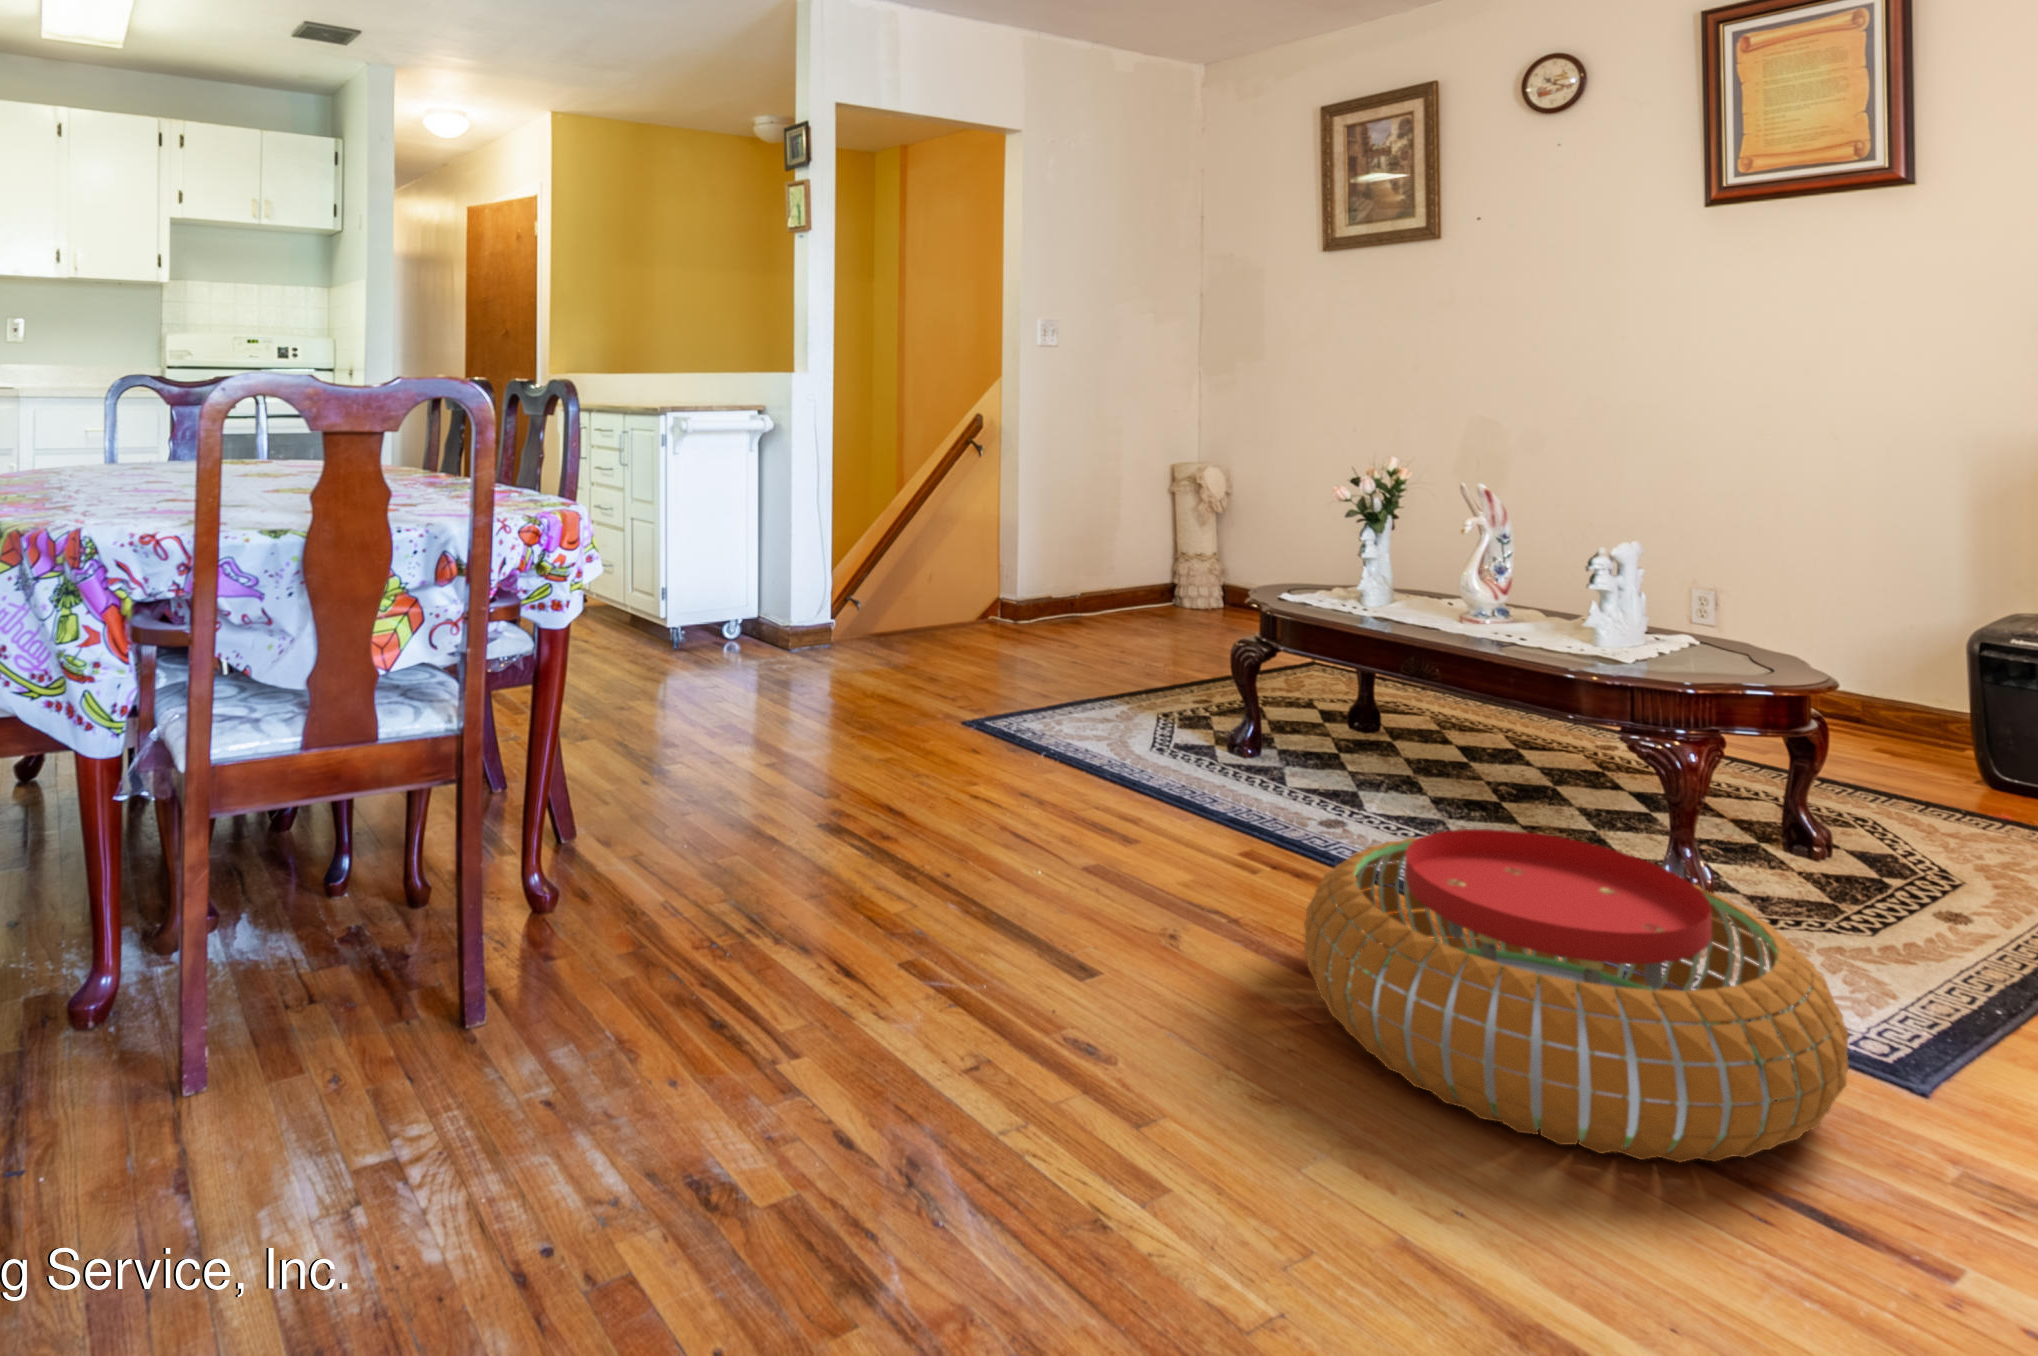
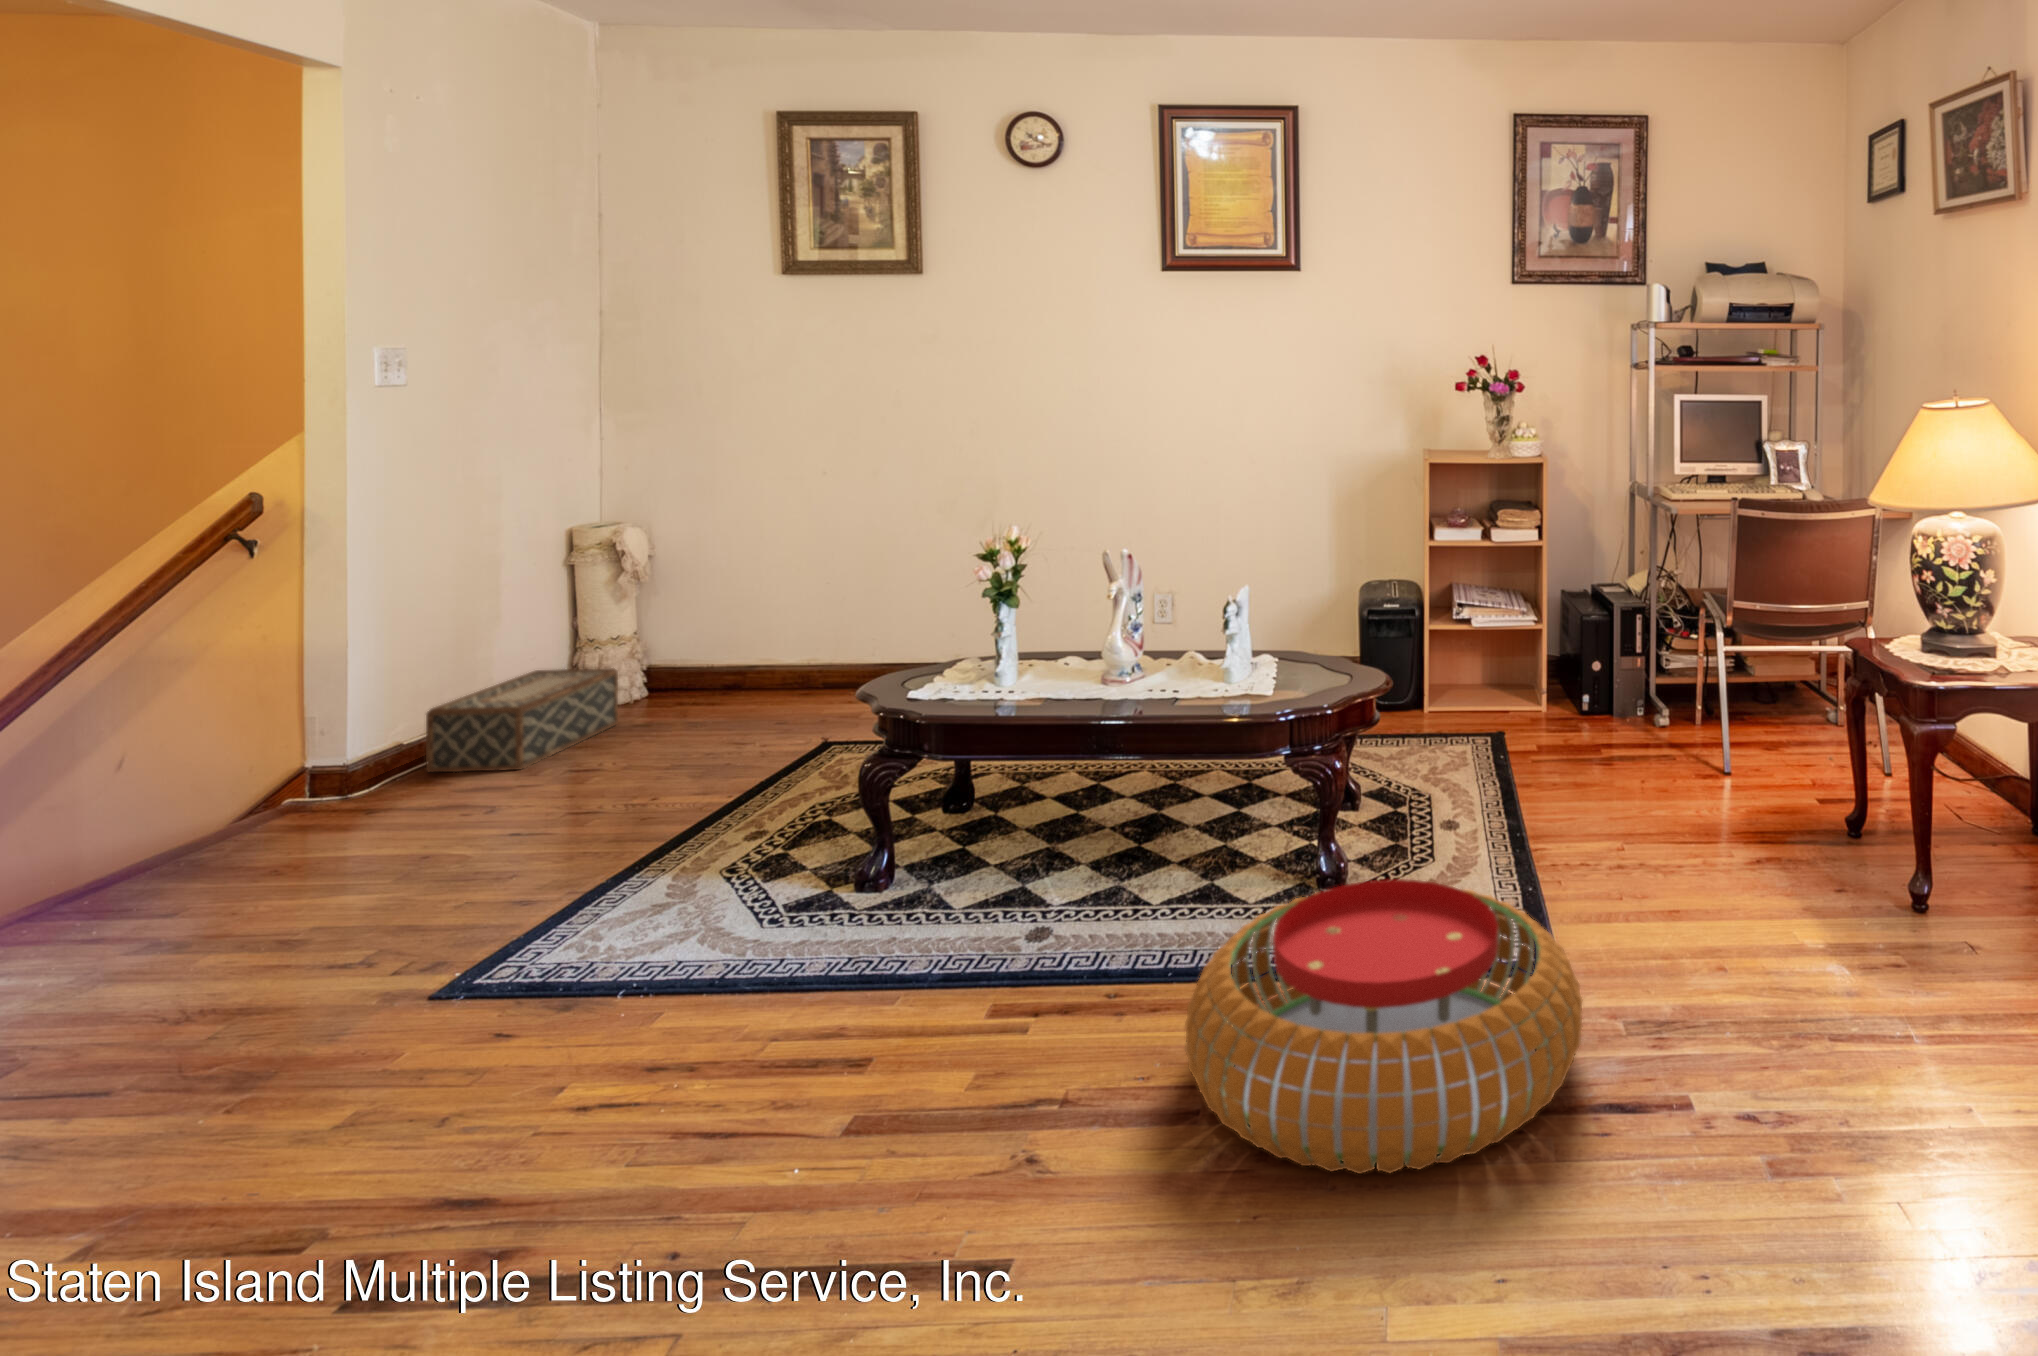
woven basket: none [1068,567,1194,631] -> present [426,668,618,772]

